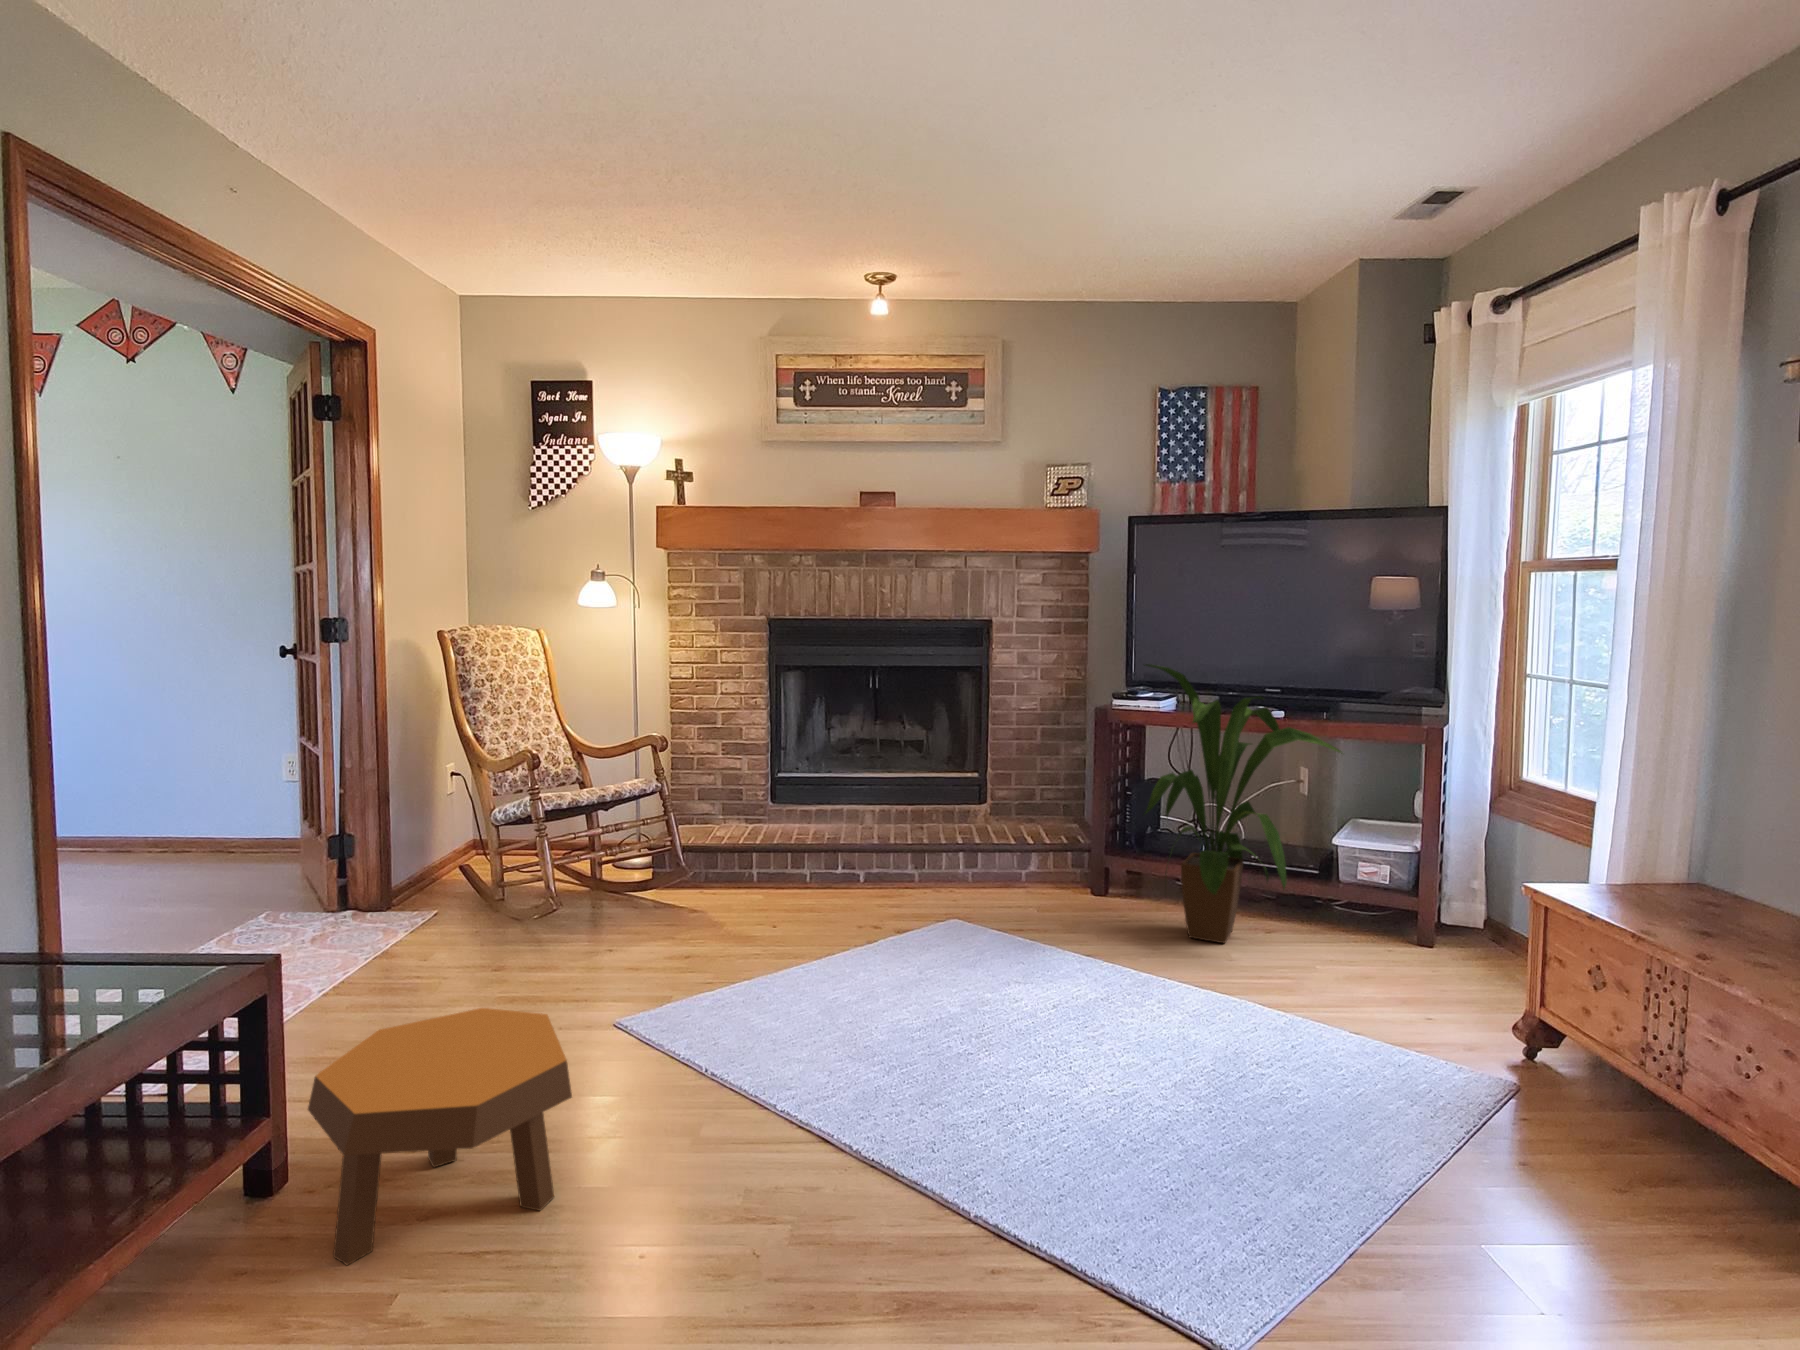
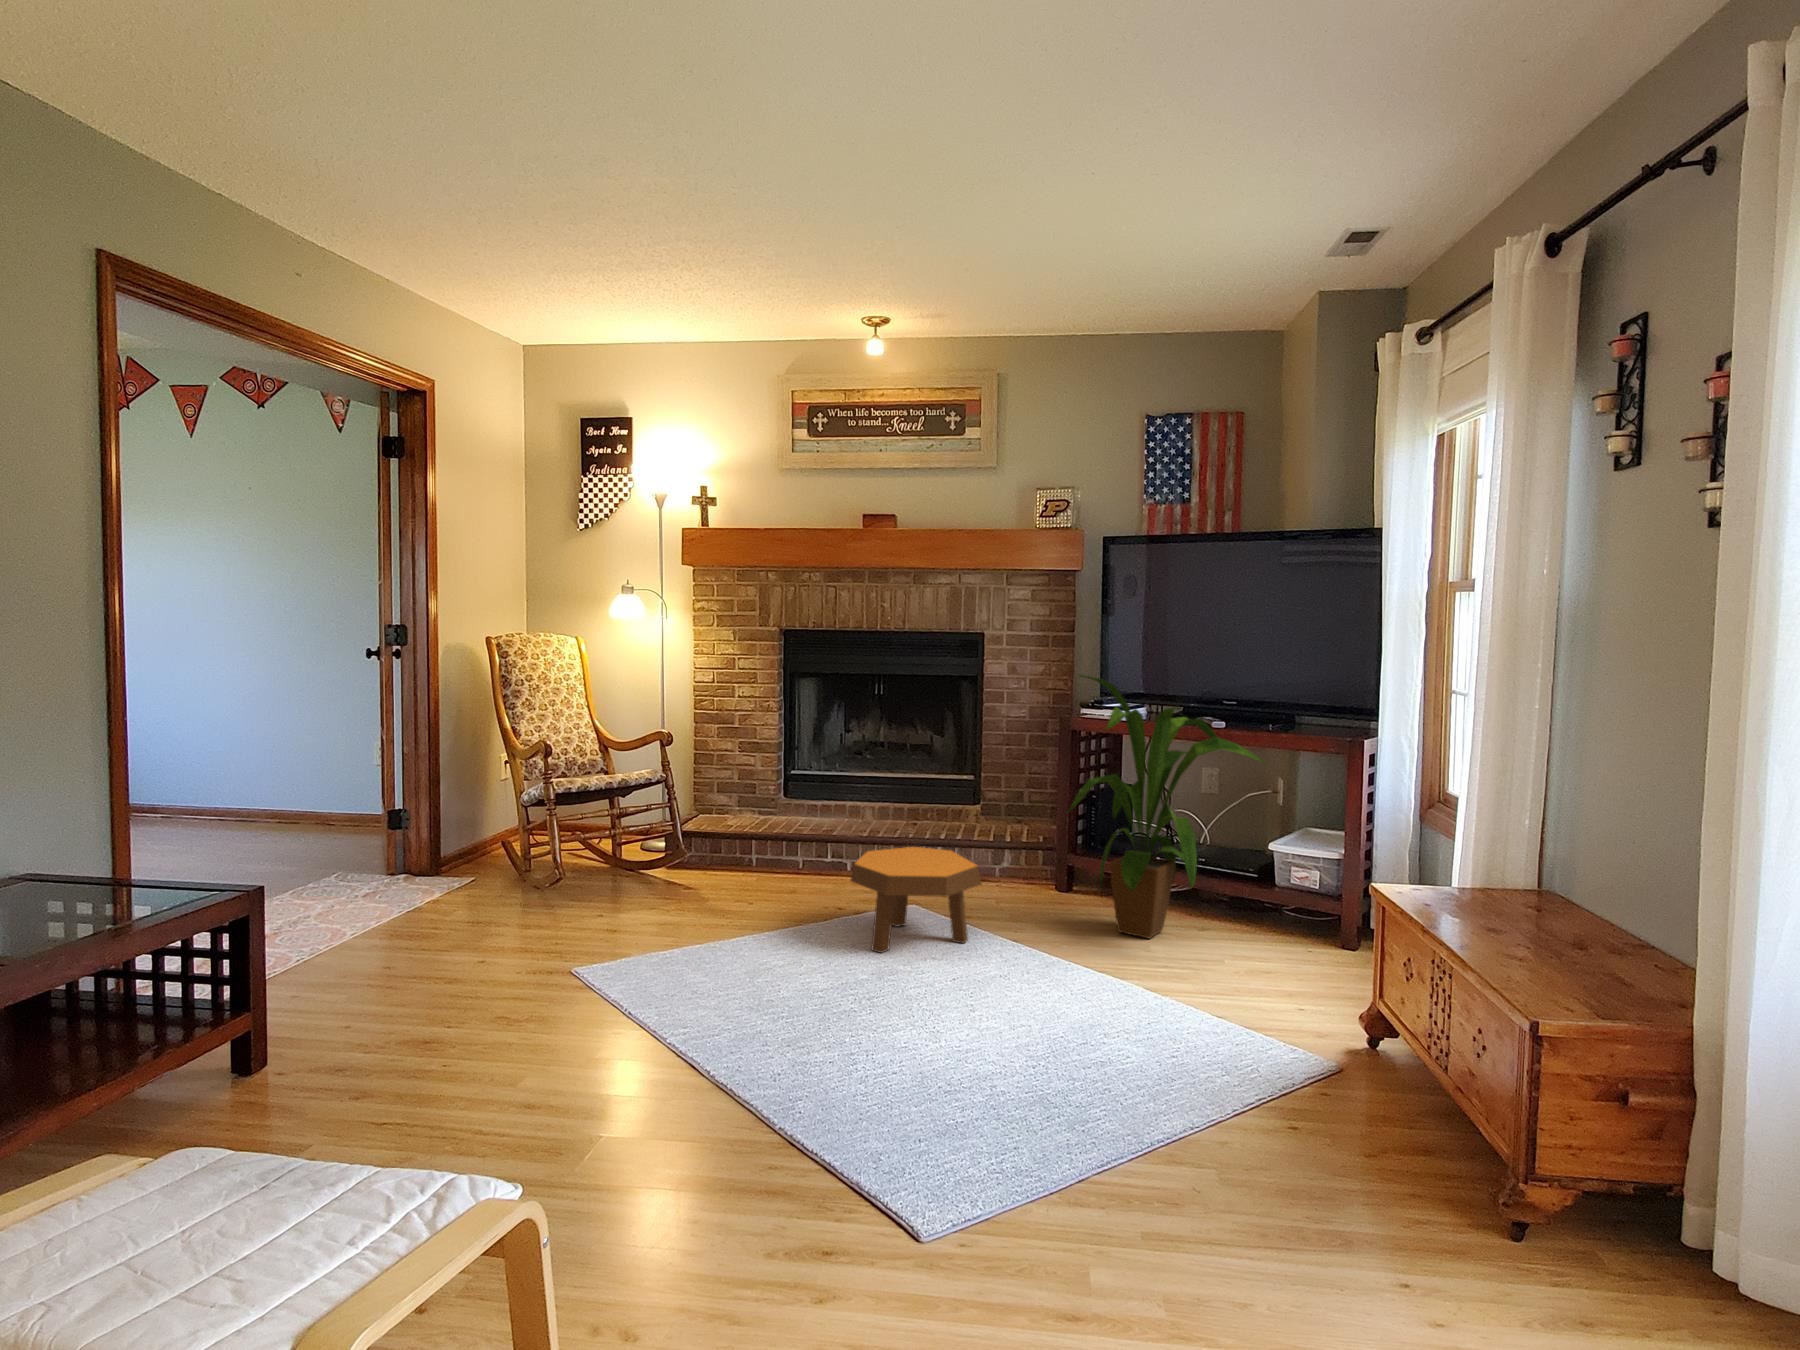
footstool: present [308,1008,572,1265] -> present [851,847,981,953]

